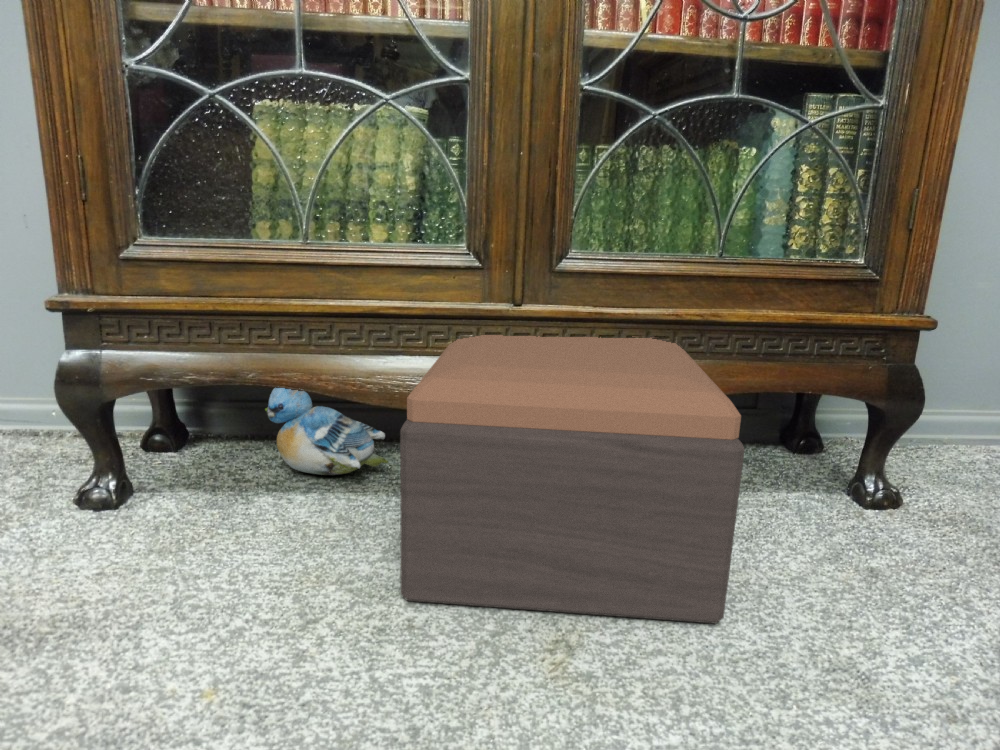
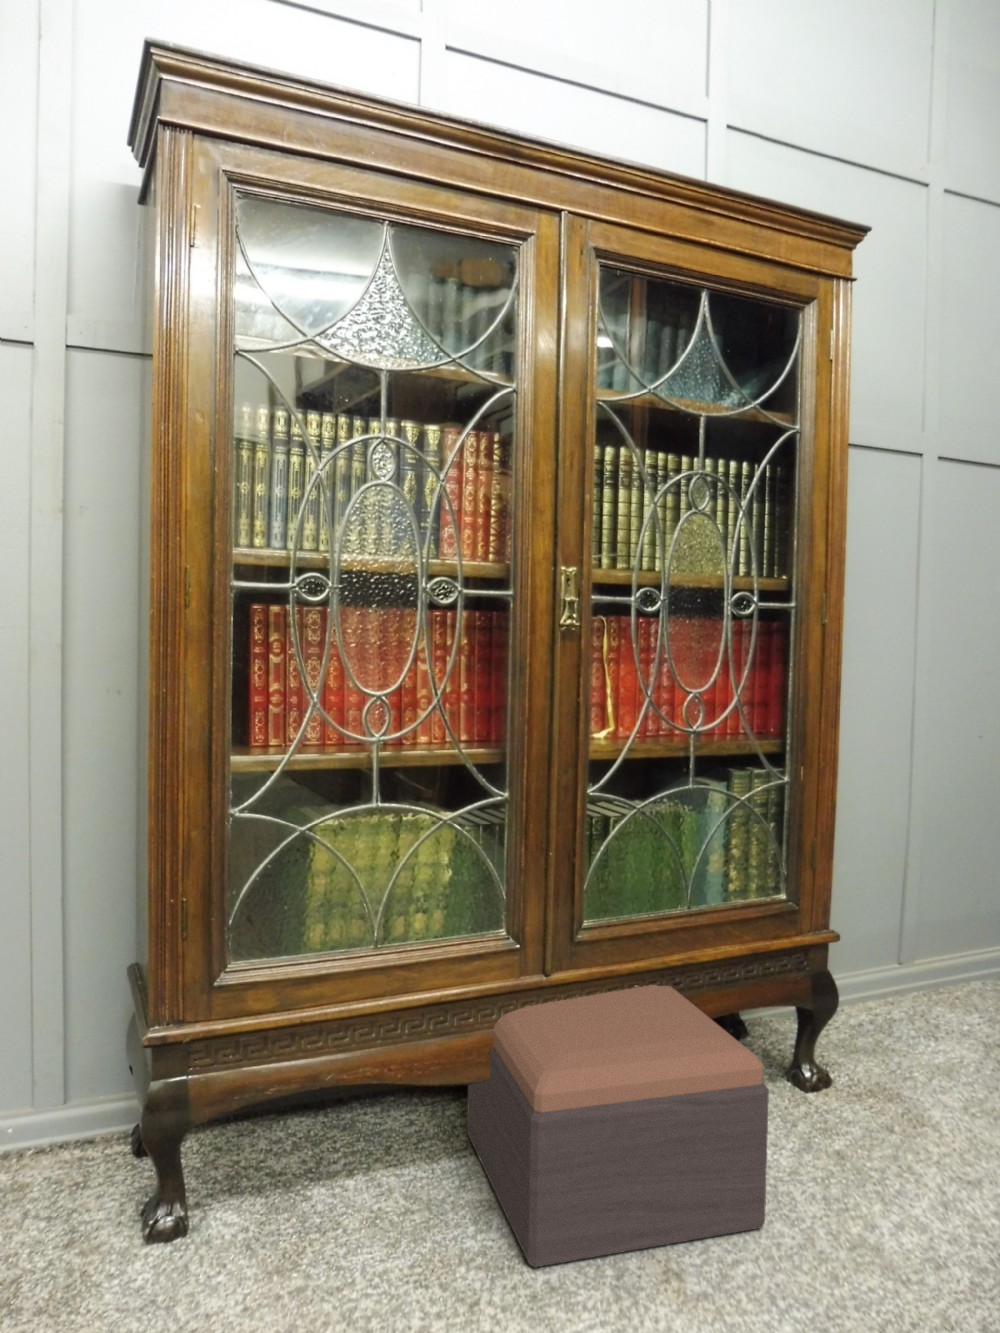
plush toy: present [265,388,388,475] -> none [282,1065,409,1154]

